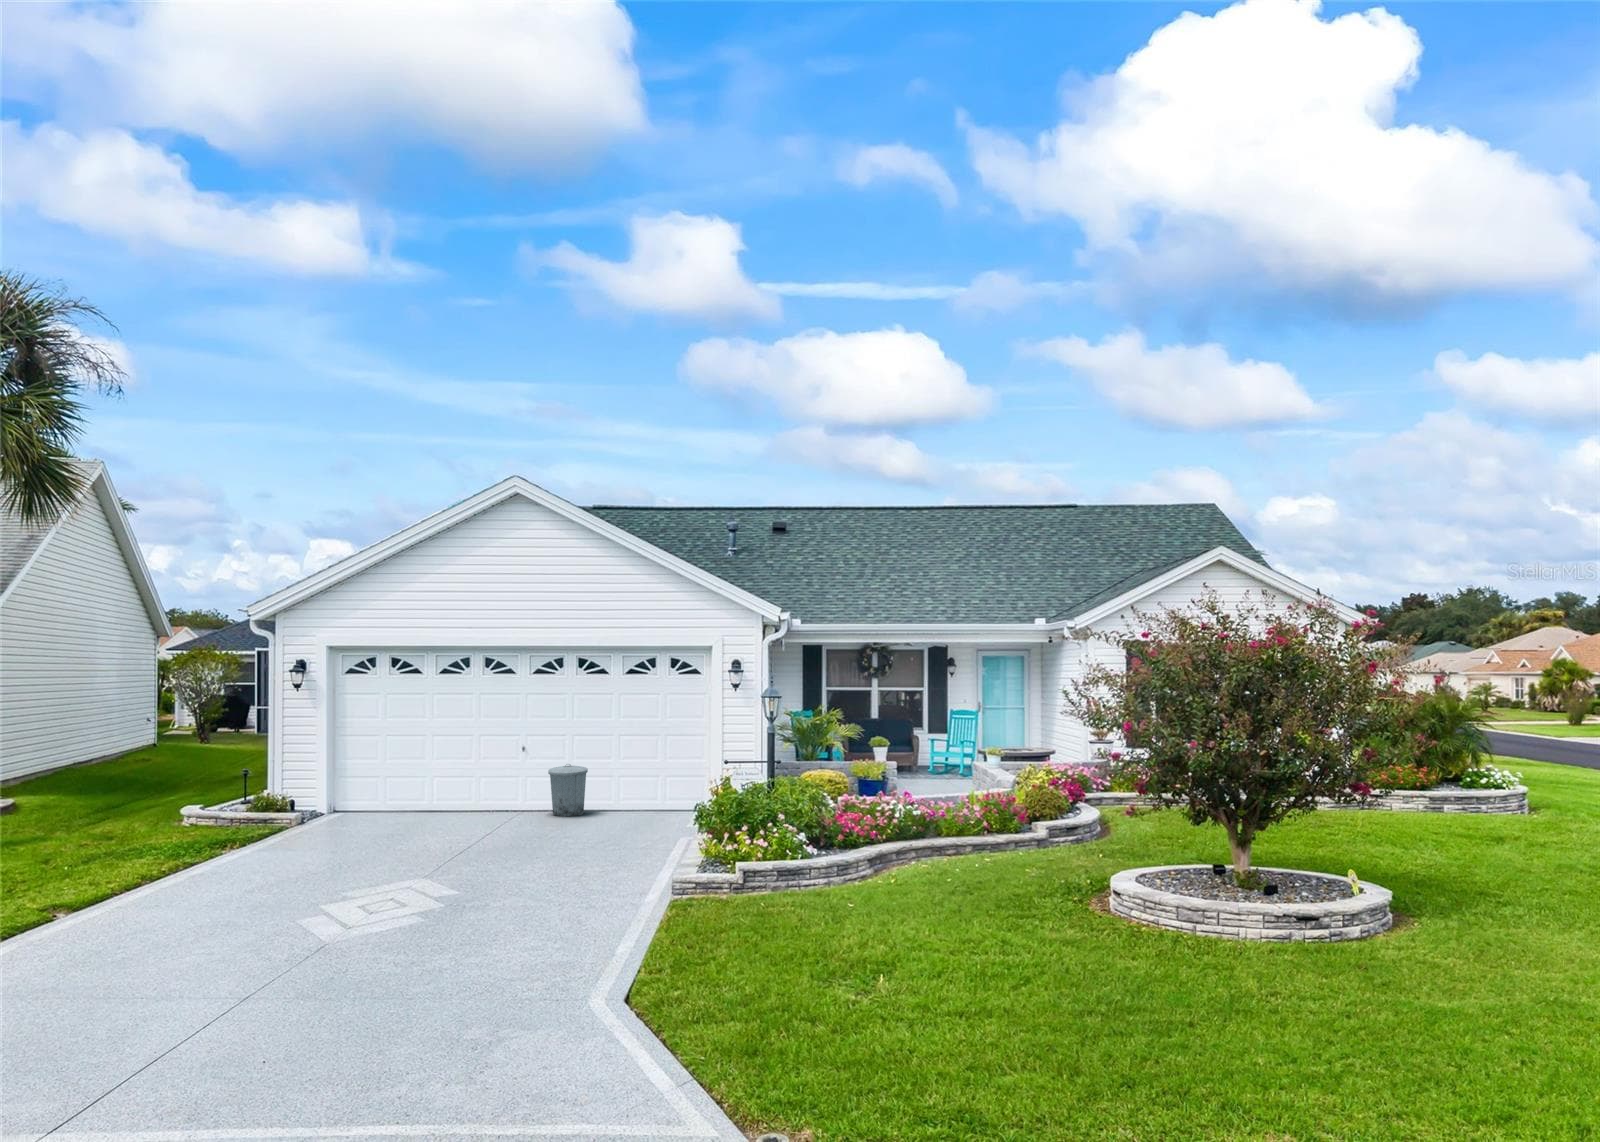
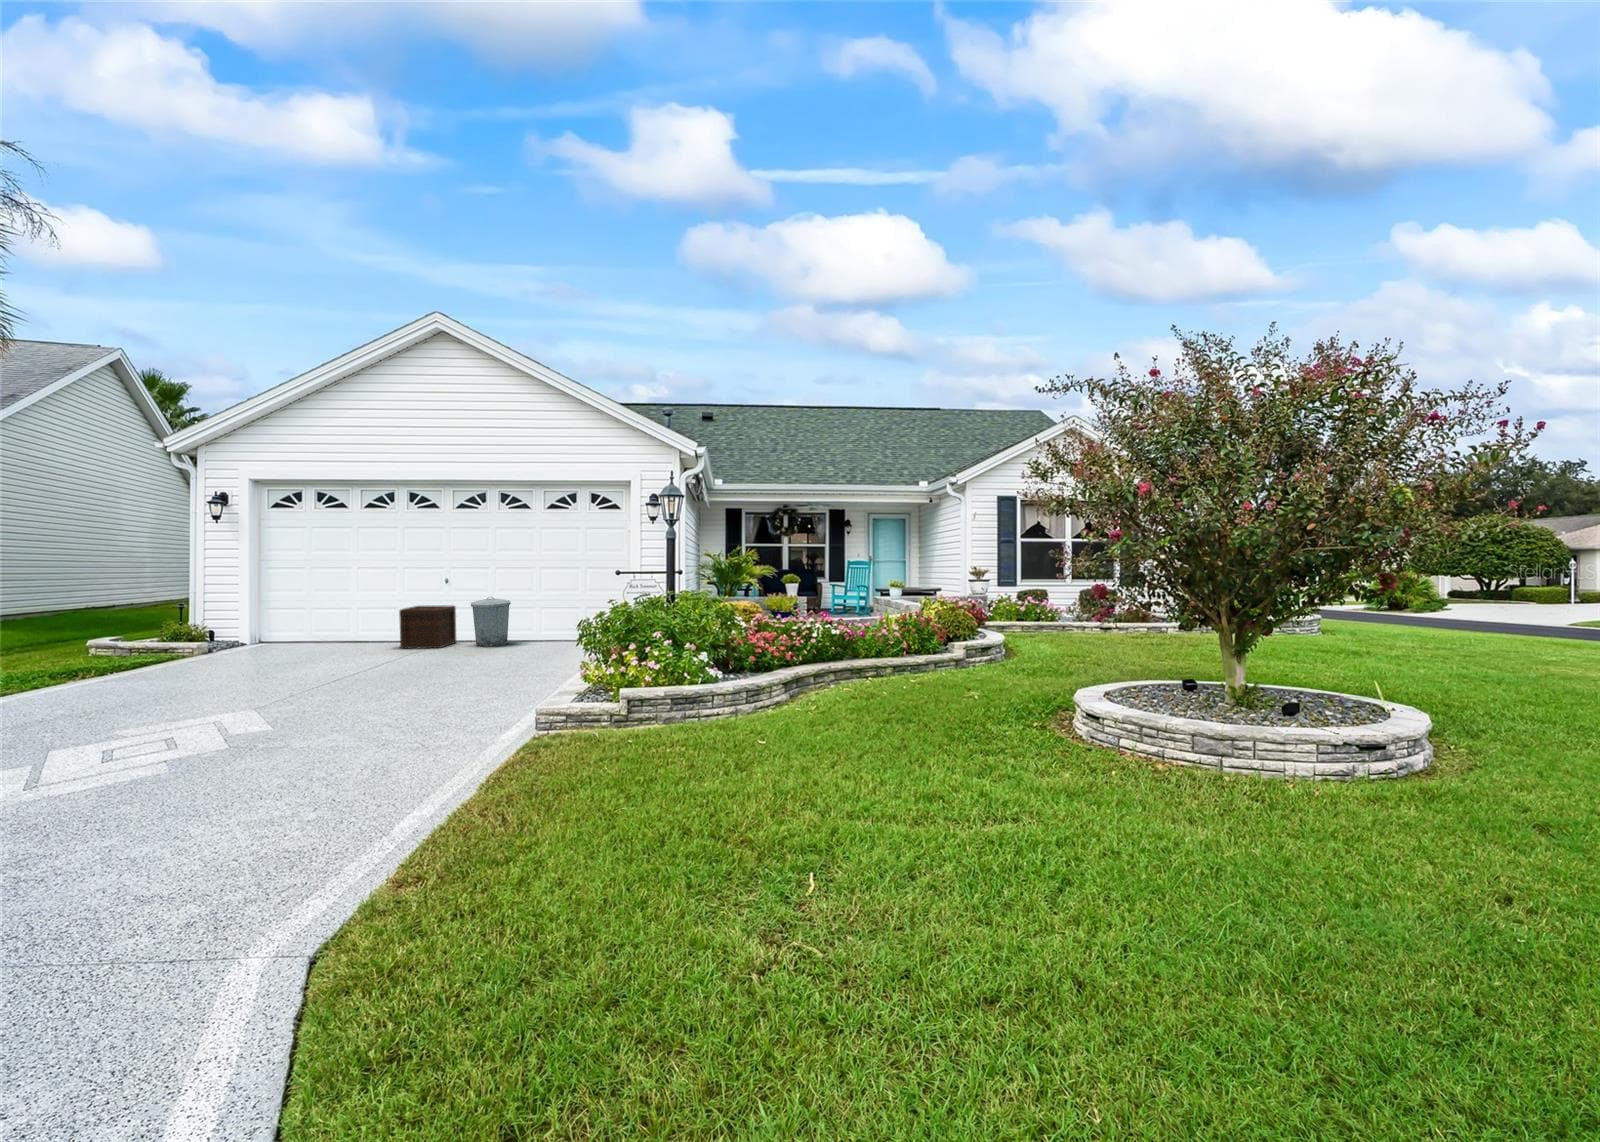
wooden crate: none [479,772,530,818] -> present [399,605,456,648]

